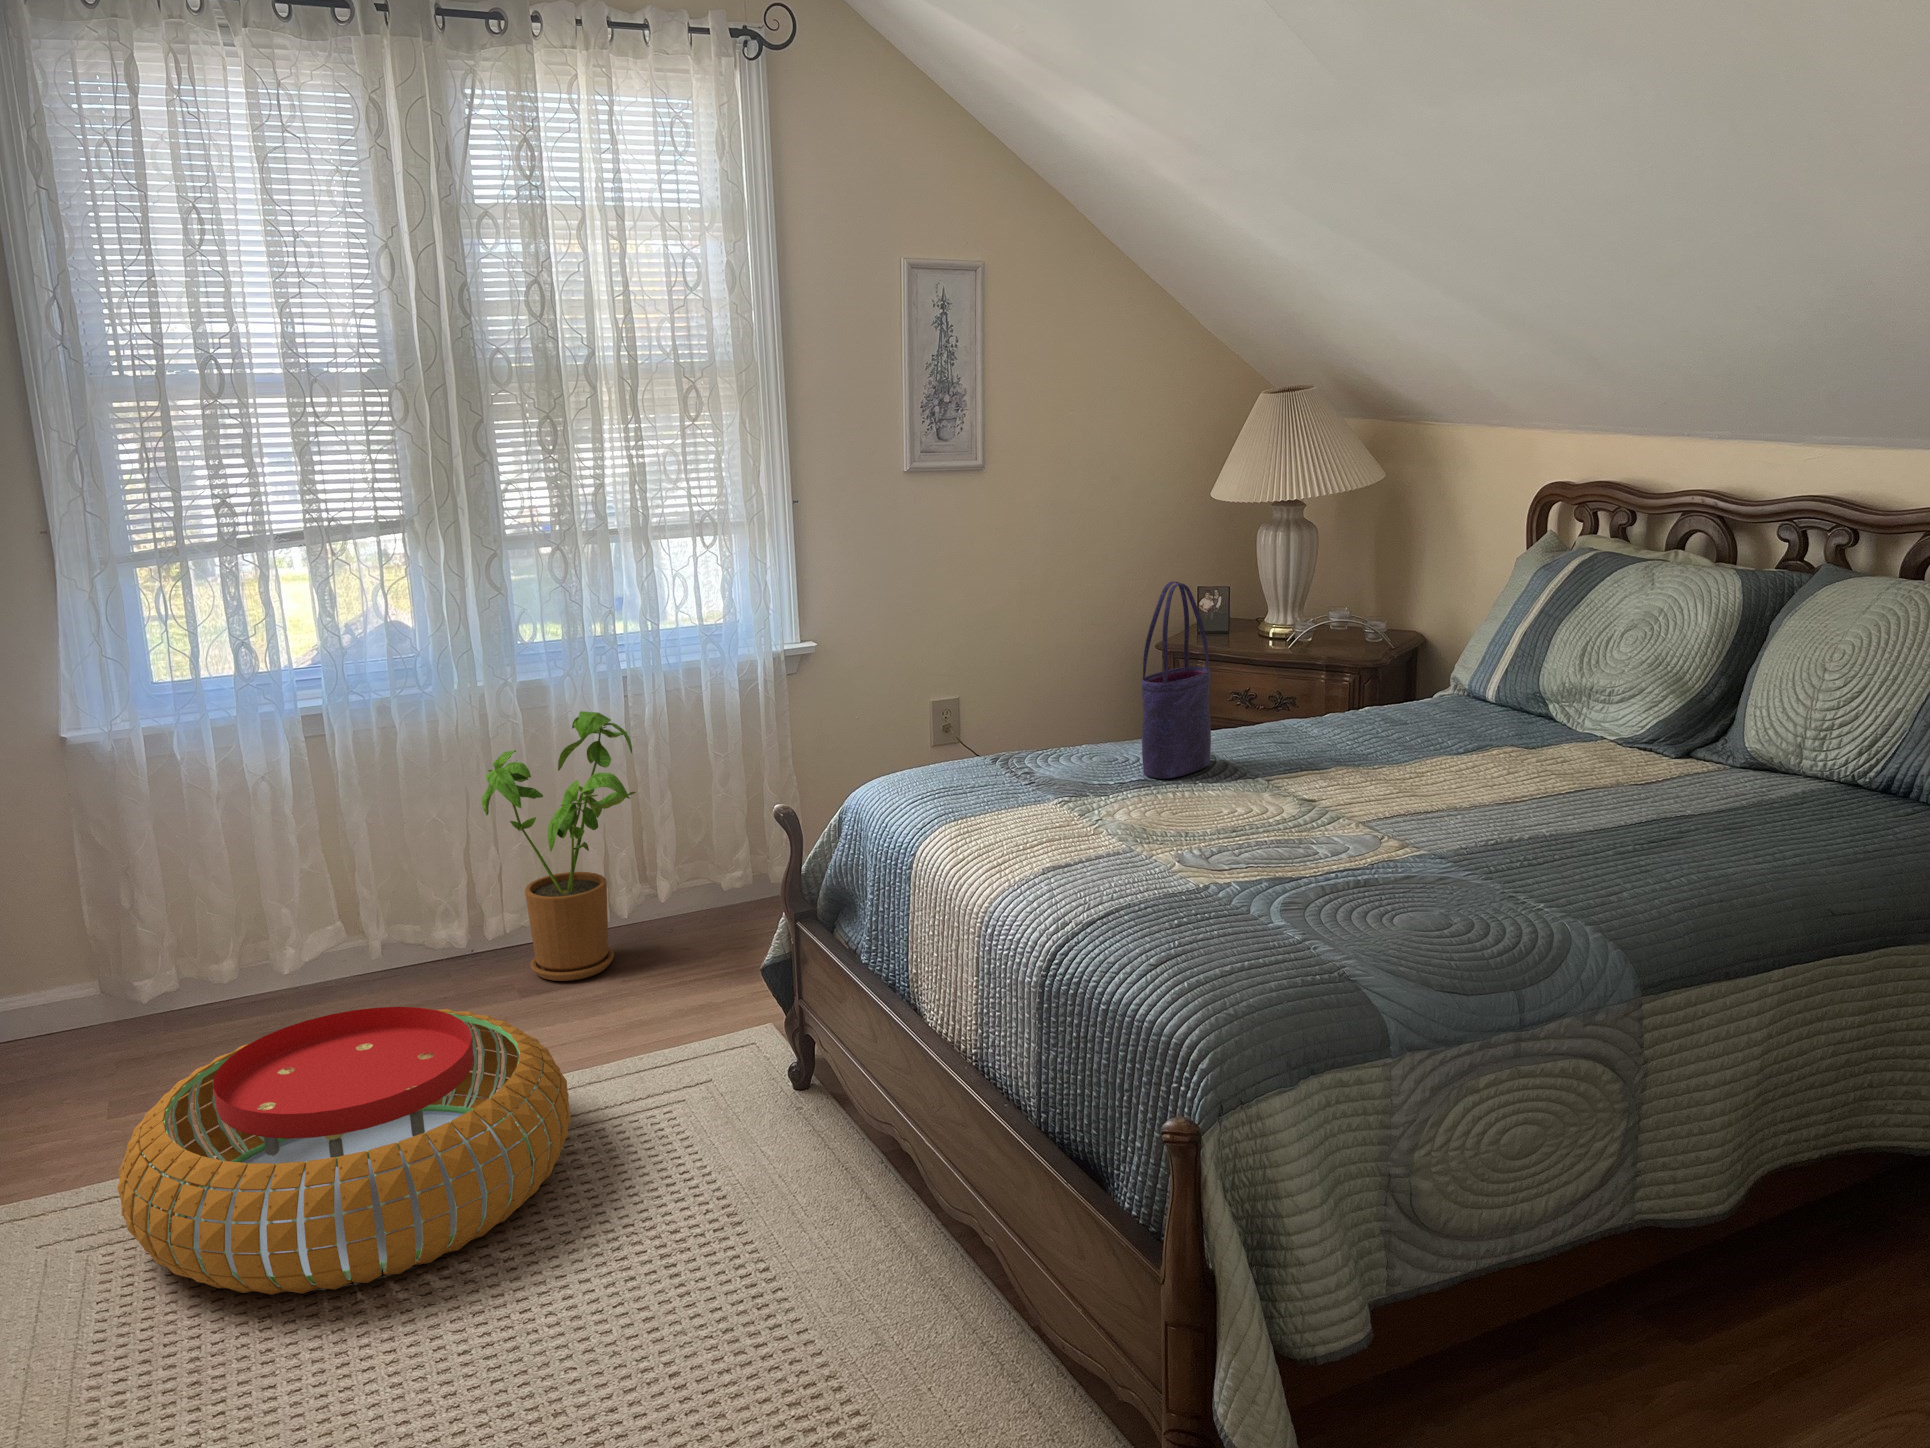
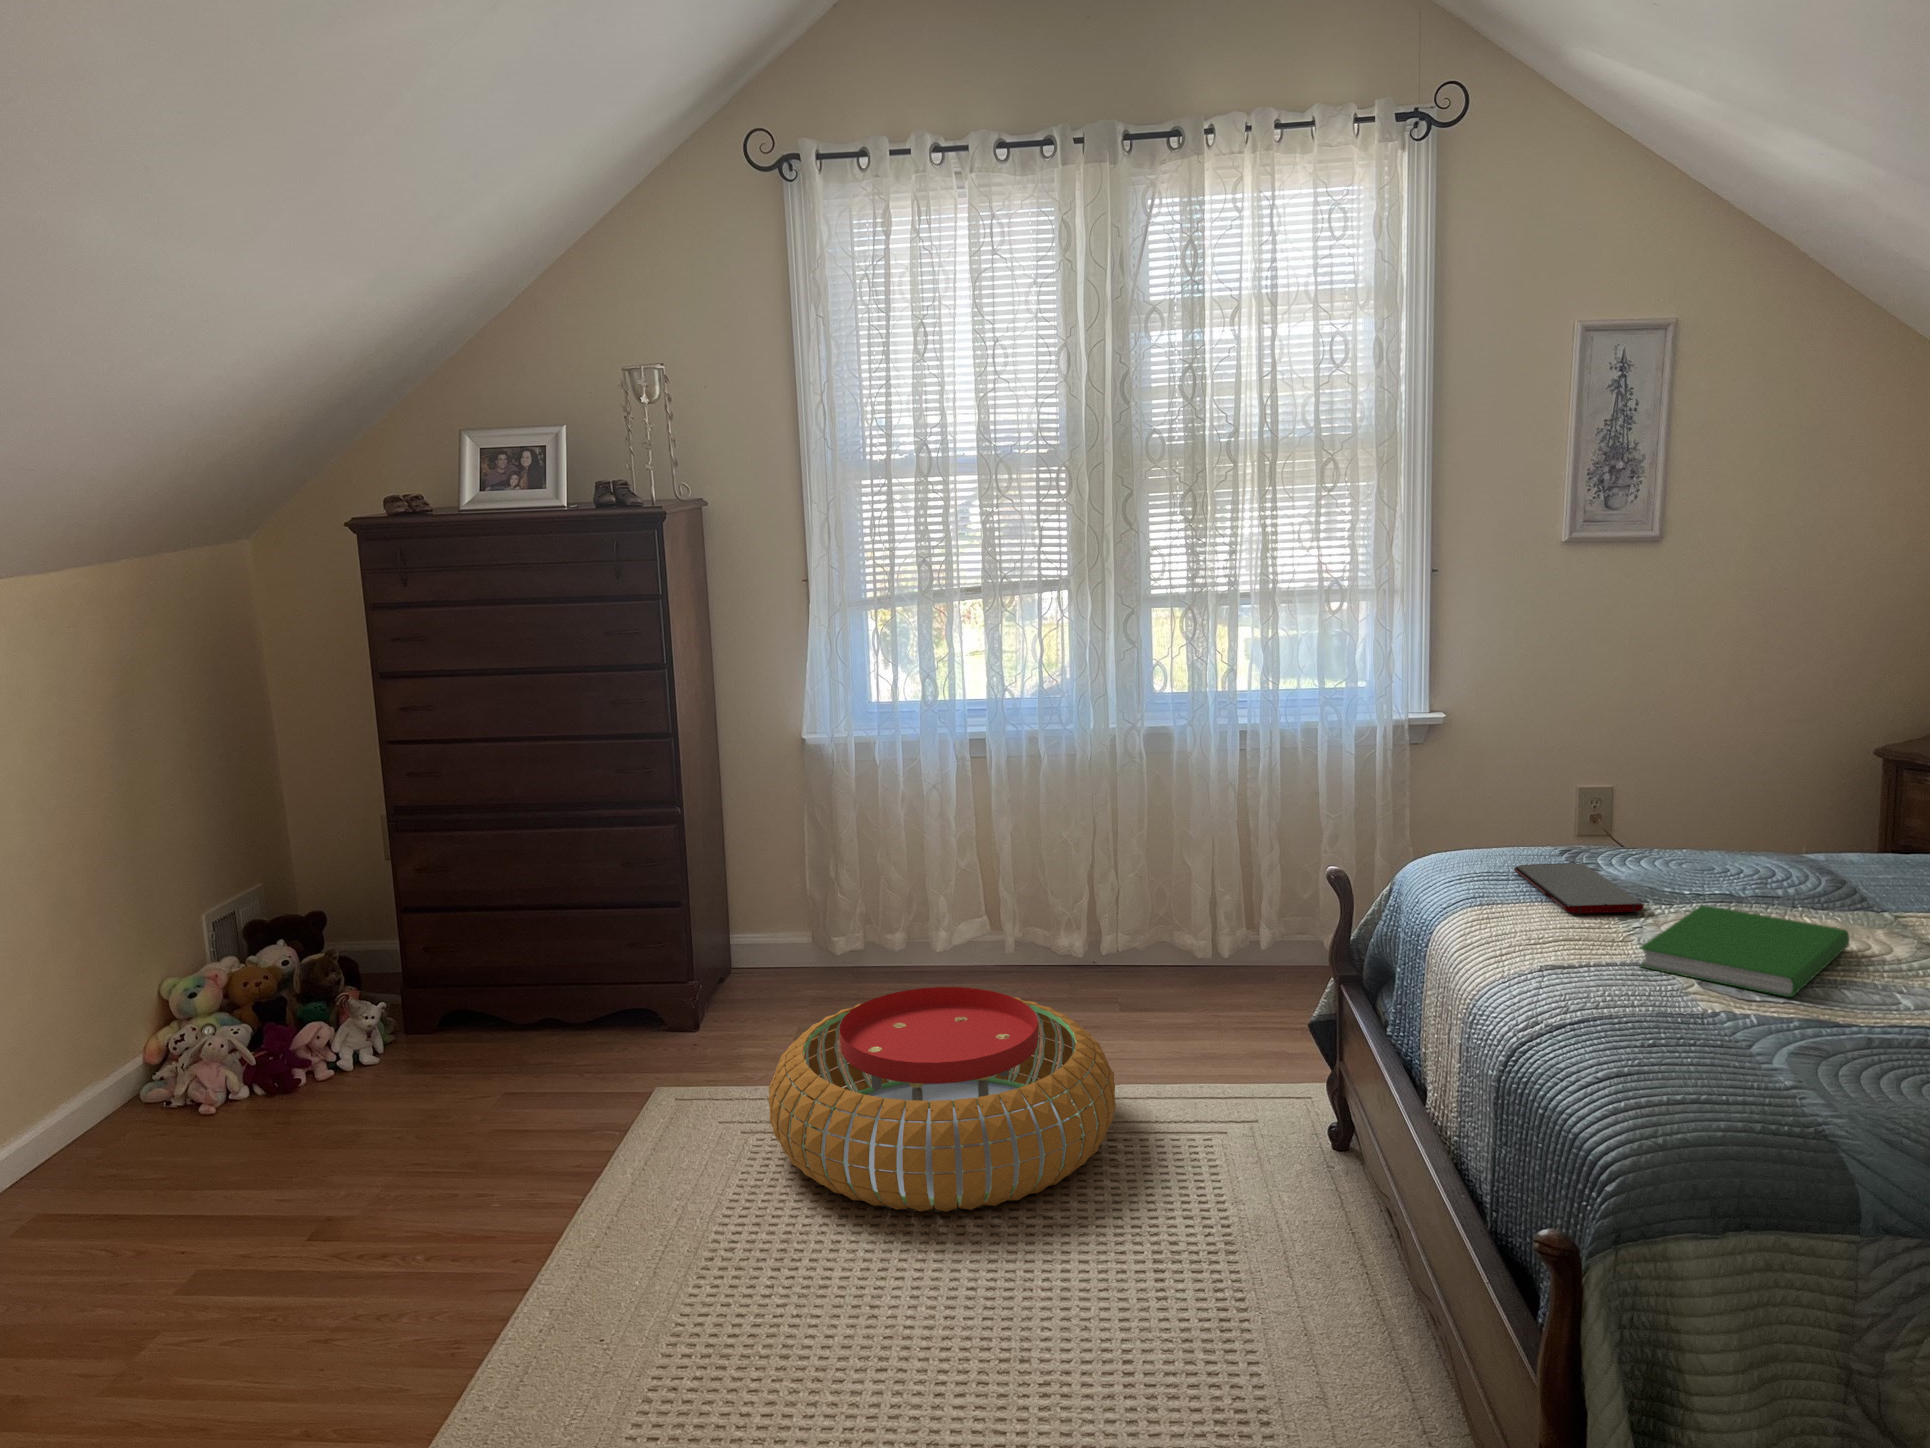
tote bag: present [1142,581,1211,779] -> none [1730,674,1832,894]
house plant: present [482,711,636,981] -> none [1109,757,1245,1003]
smartphone: none [964,772,1092,818] -> present [1514,863,1644,913]
hardcover book: none [1120,794,1261,864] -> present [1640,905,1850,997]

